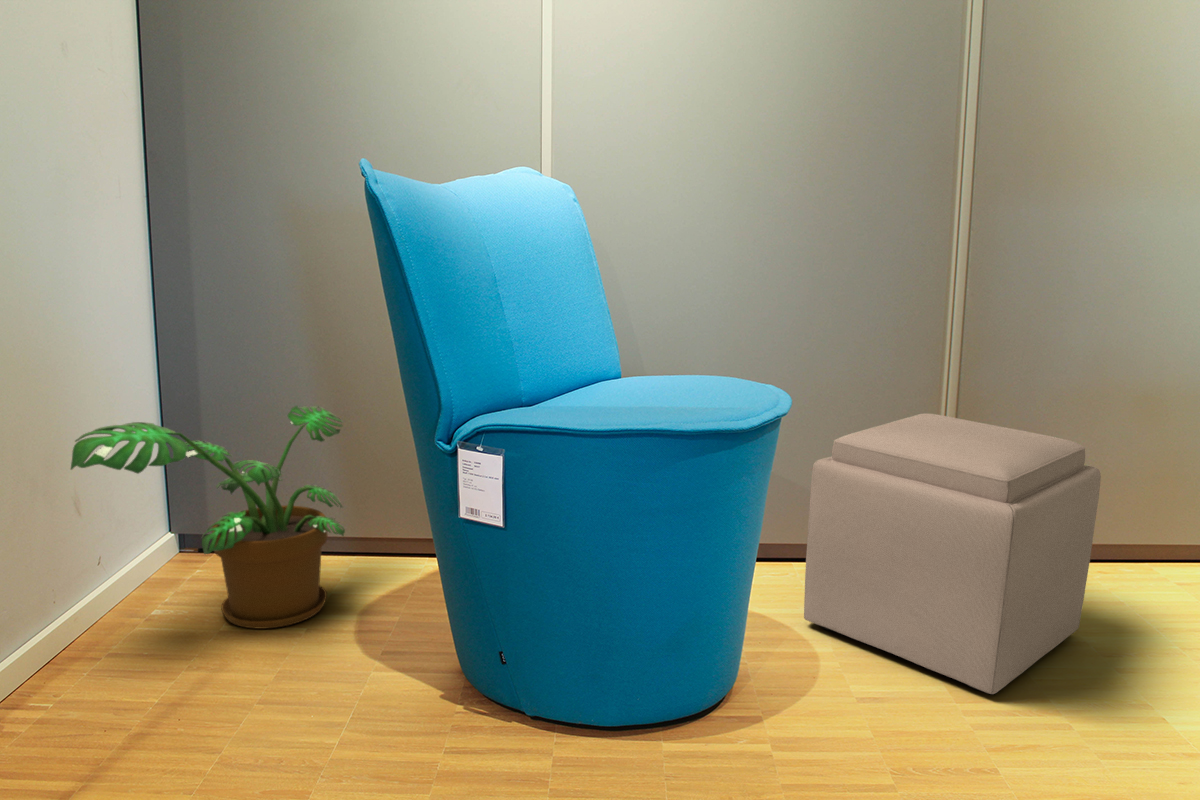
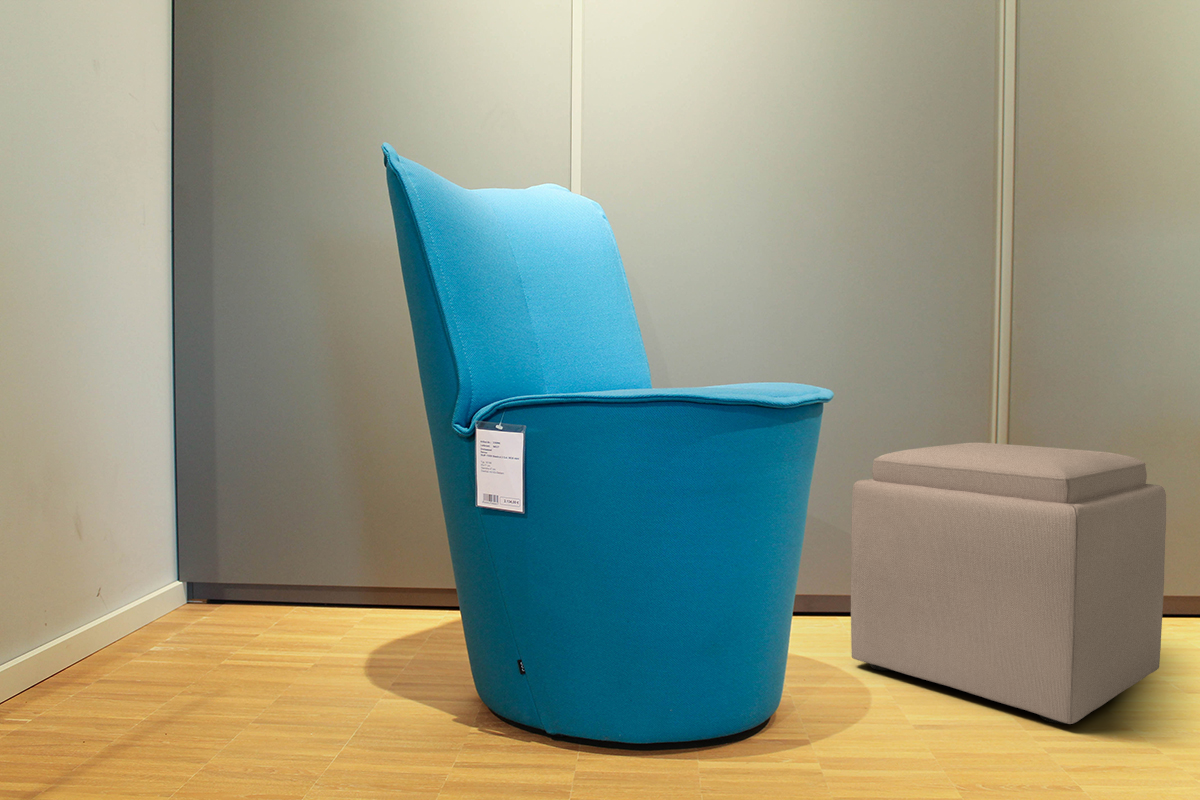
potted plant: present [71,406,345,629] -> none [89,442,372,663]

